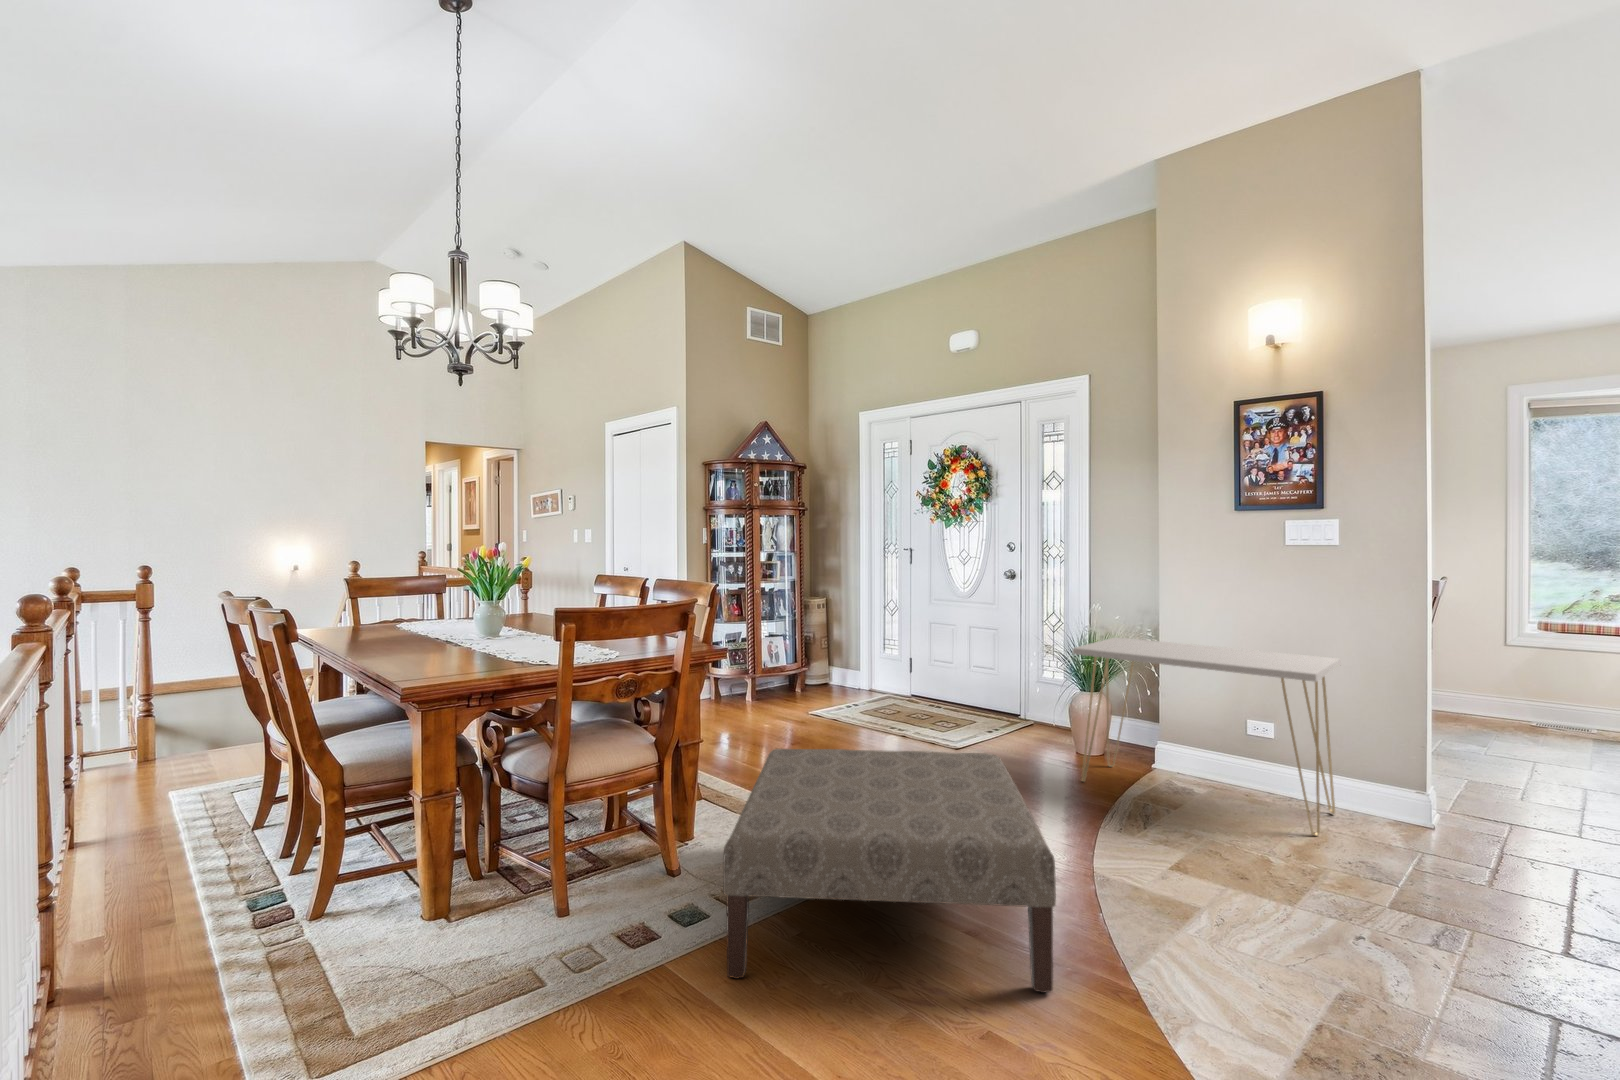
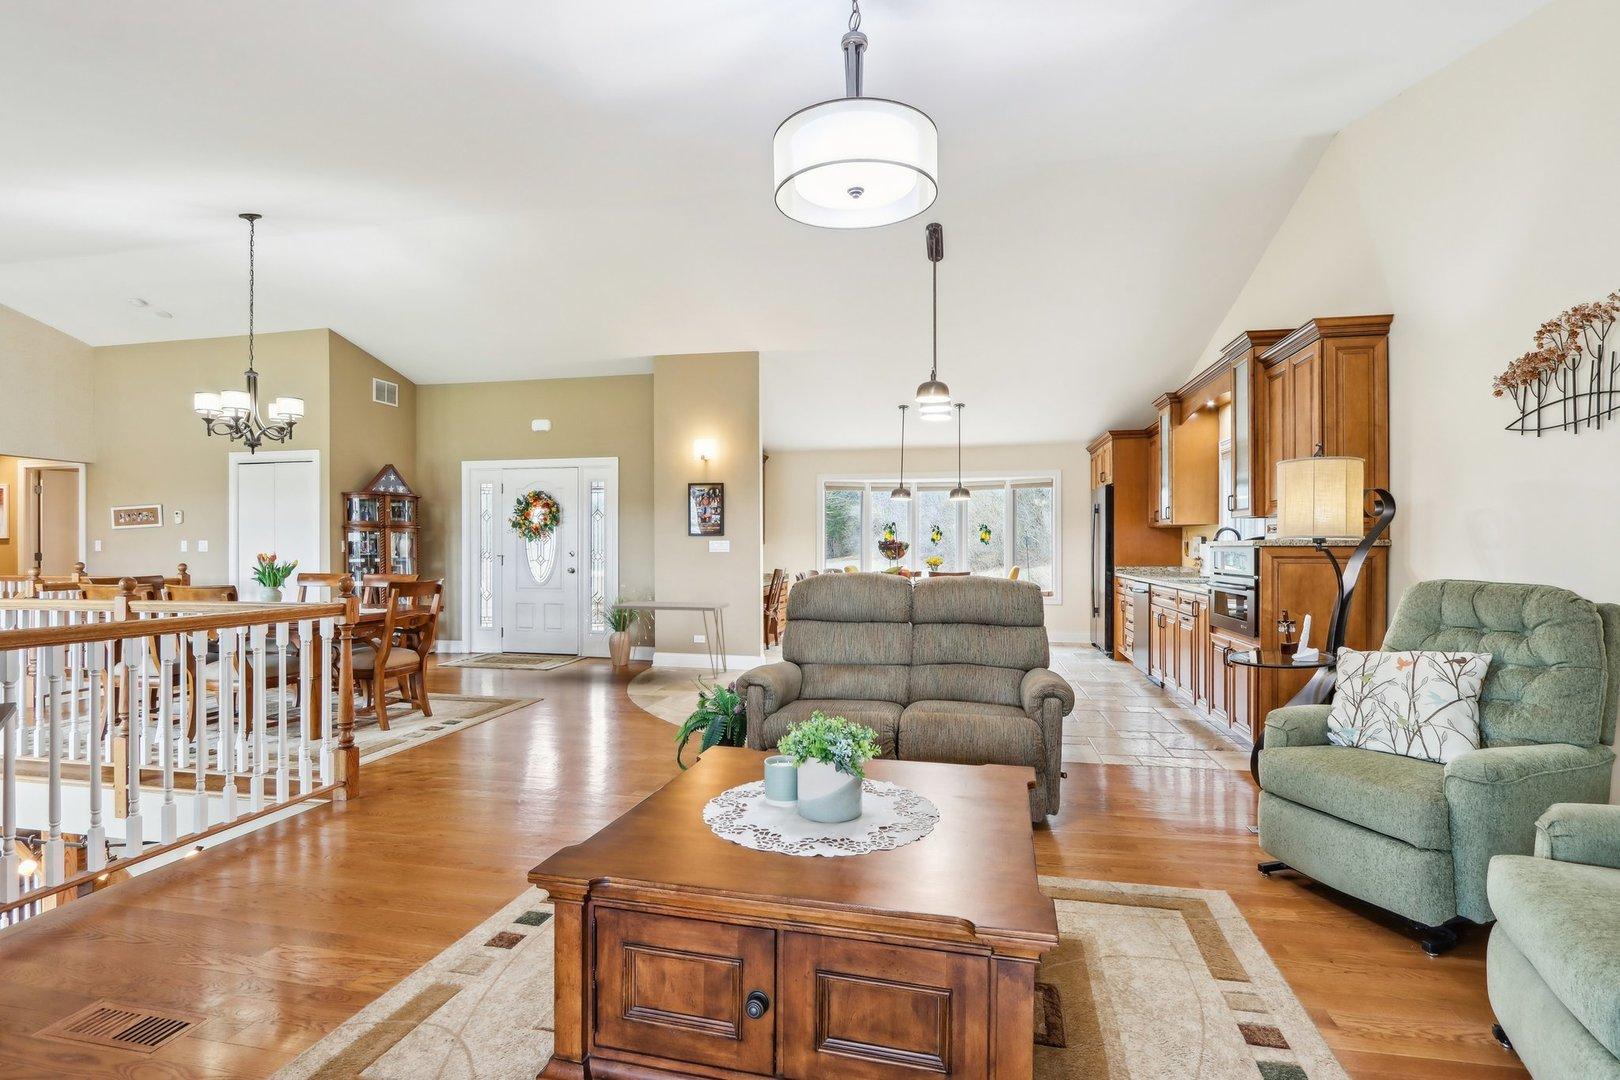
ottoman: present [723,749,1056,993] -> none [465,650,613,735]

